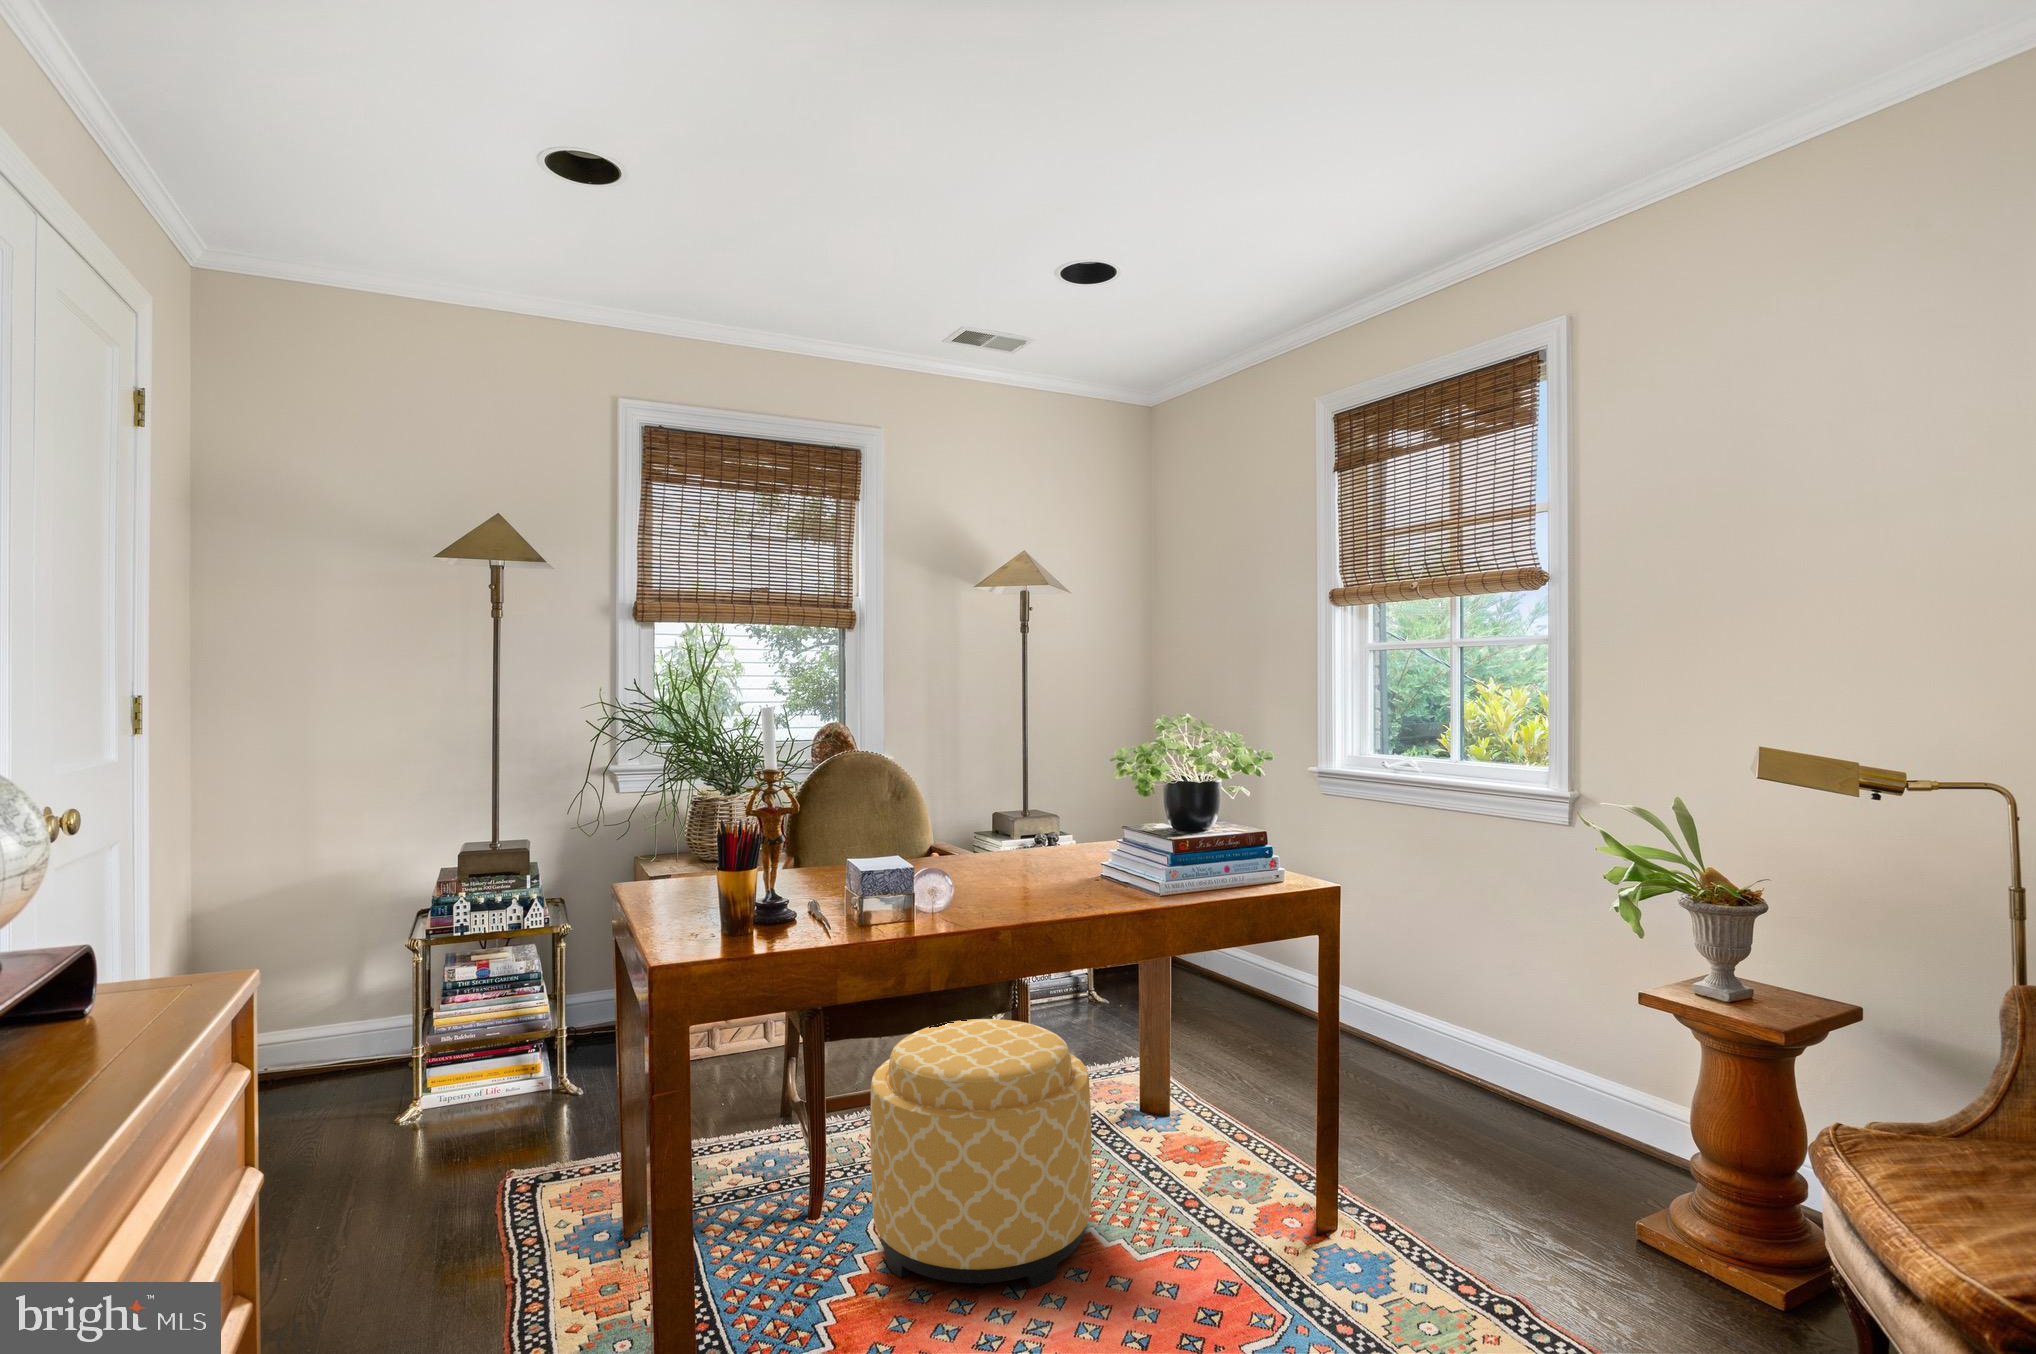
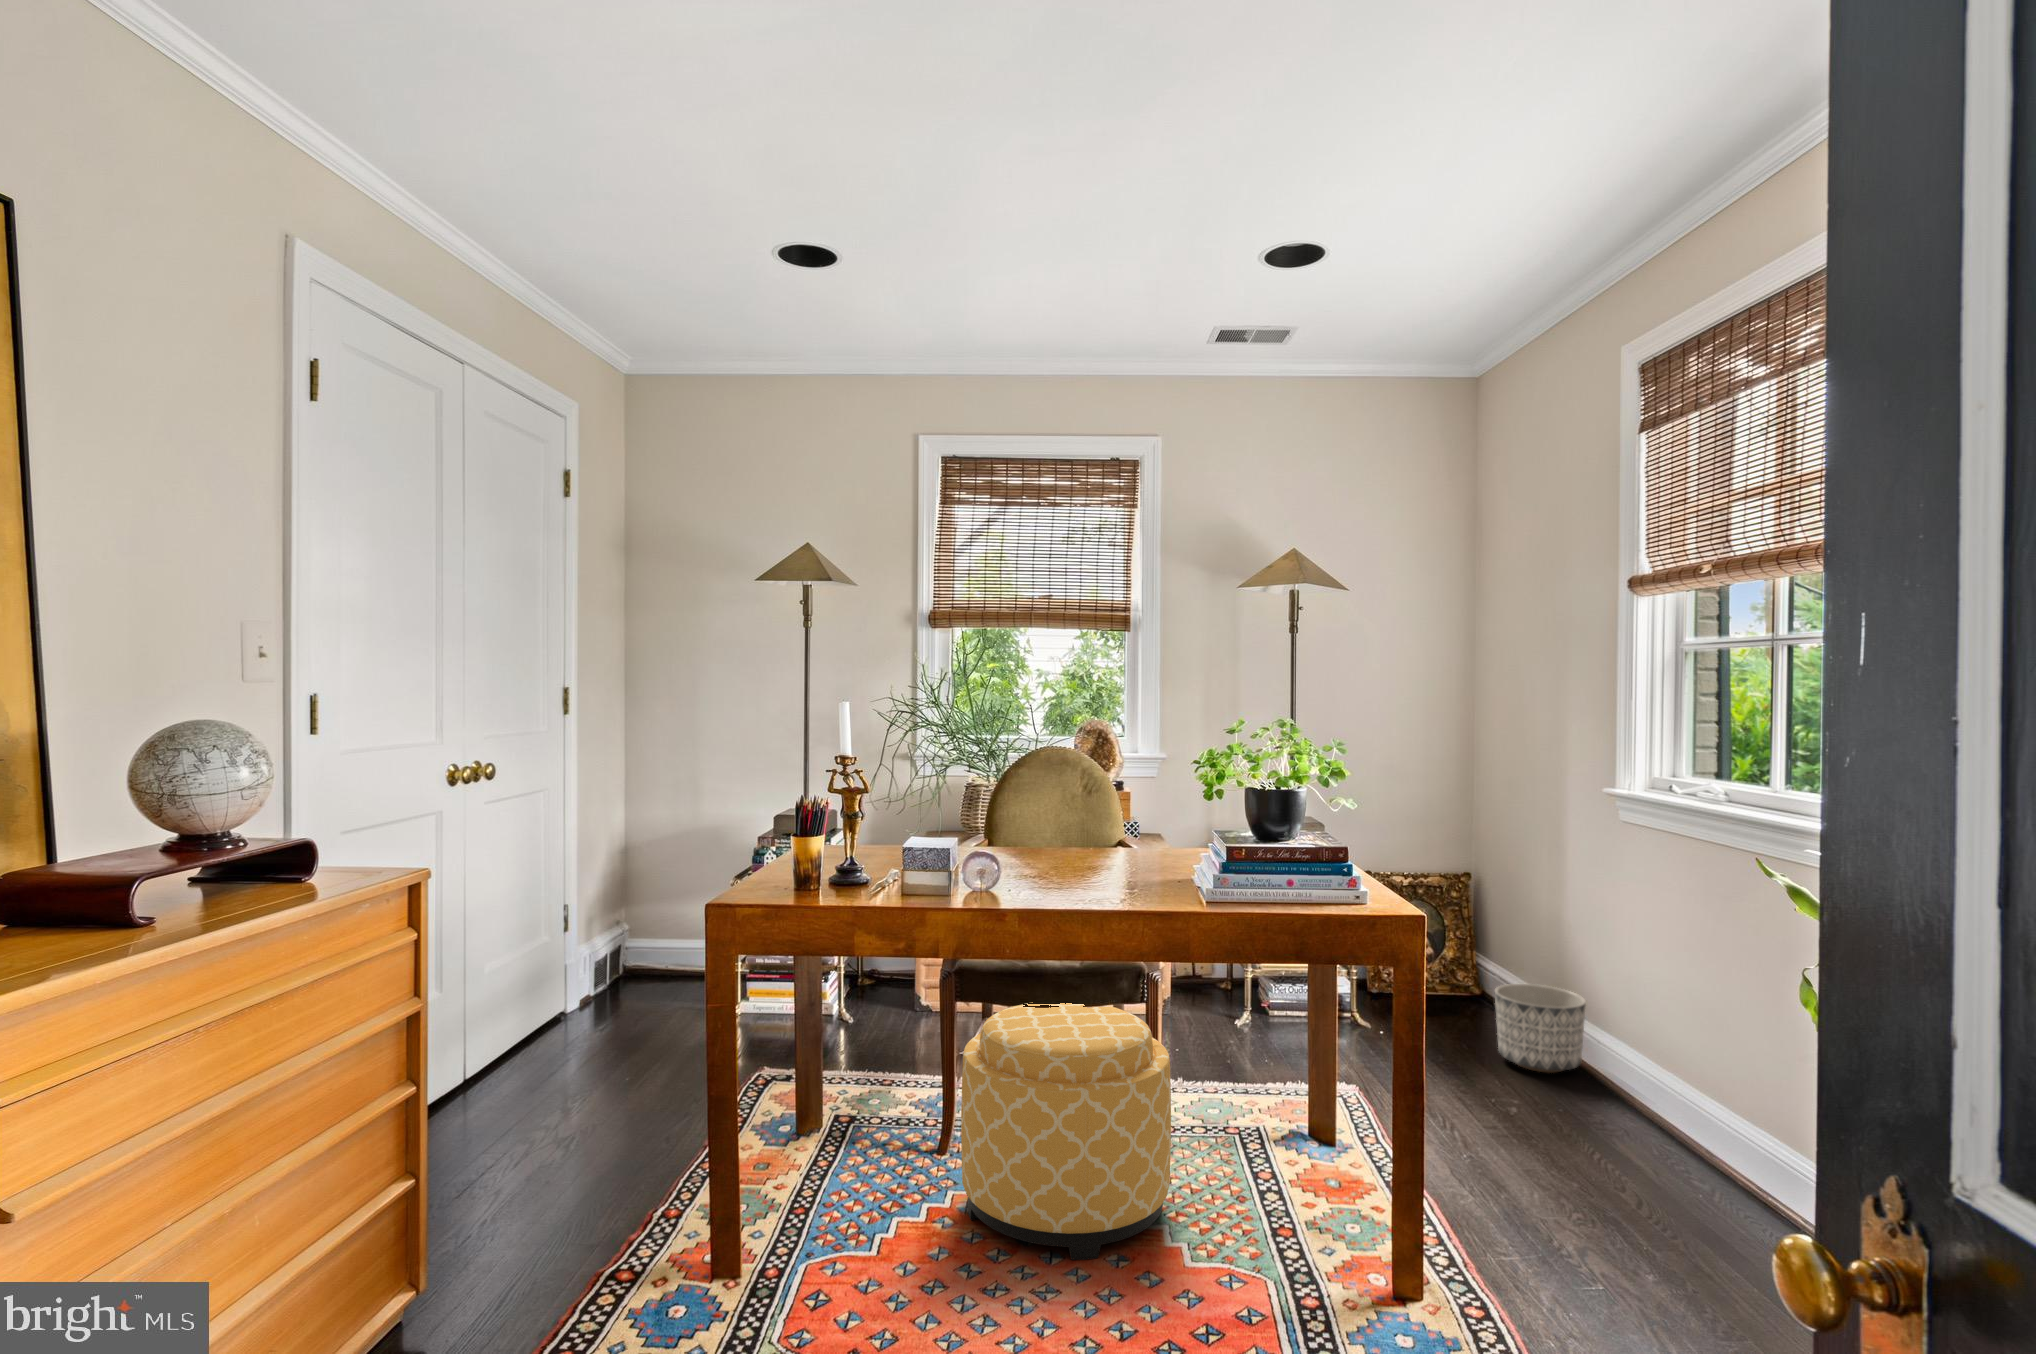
planter: none [1219,938,1292,1014] -> present [1495,984,1586,1073]

